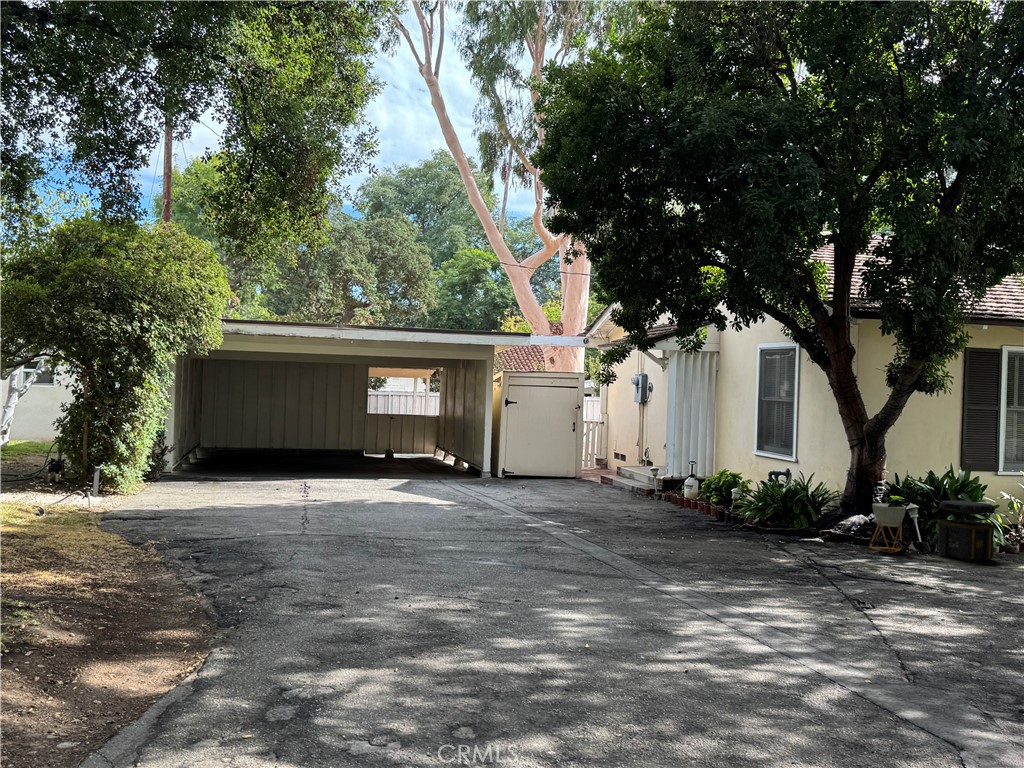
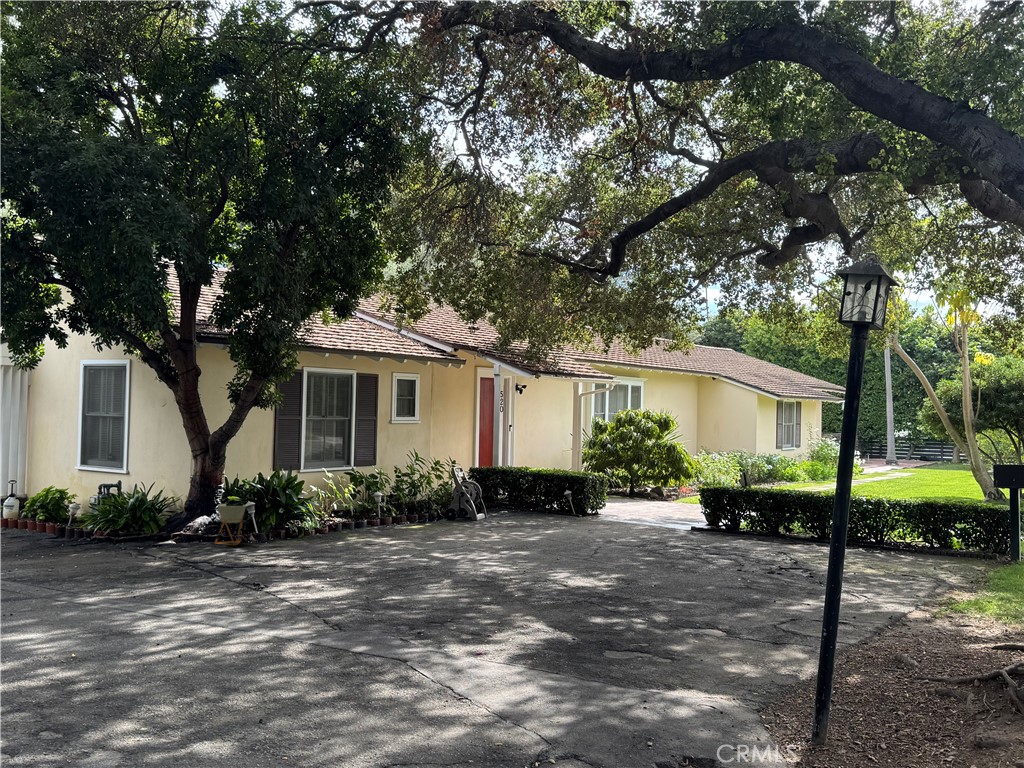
toolbox: present [938,501,995,561] -> none [271,496,314,544]

